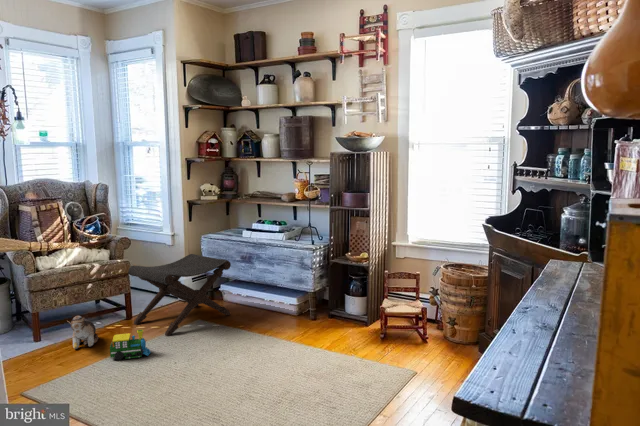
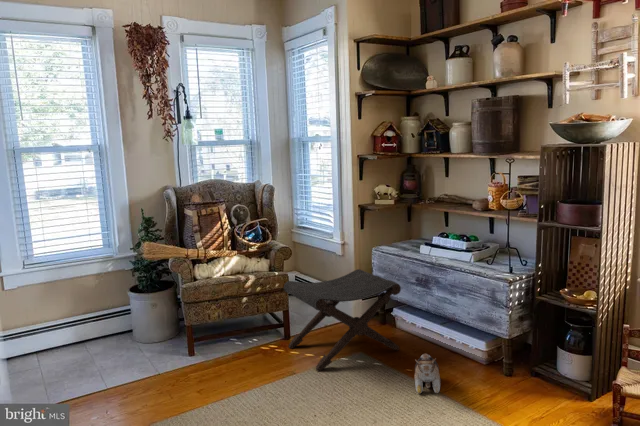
plush toy: present [68,316,98,349] -> present [414,353,441,394]
toy train: present [110,330,151,360] -> none [246,365,292,399]

